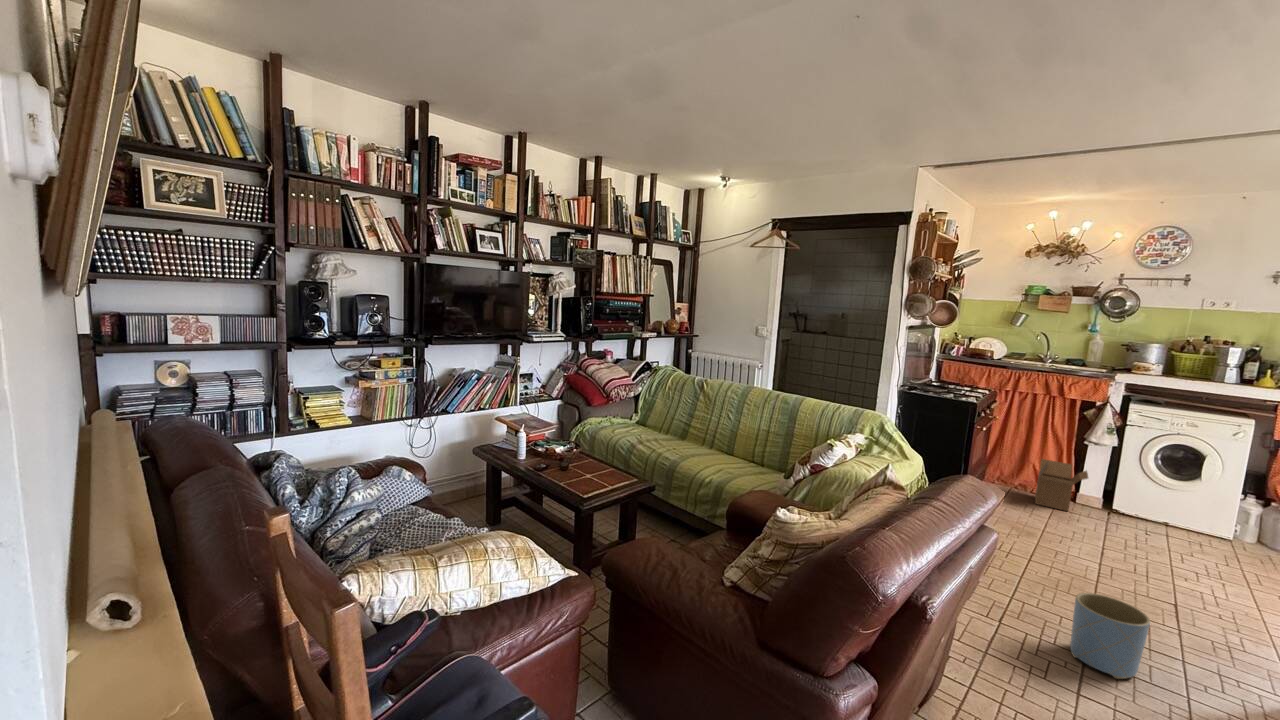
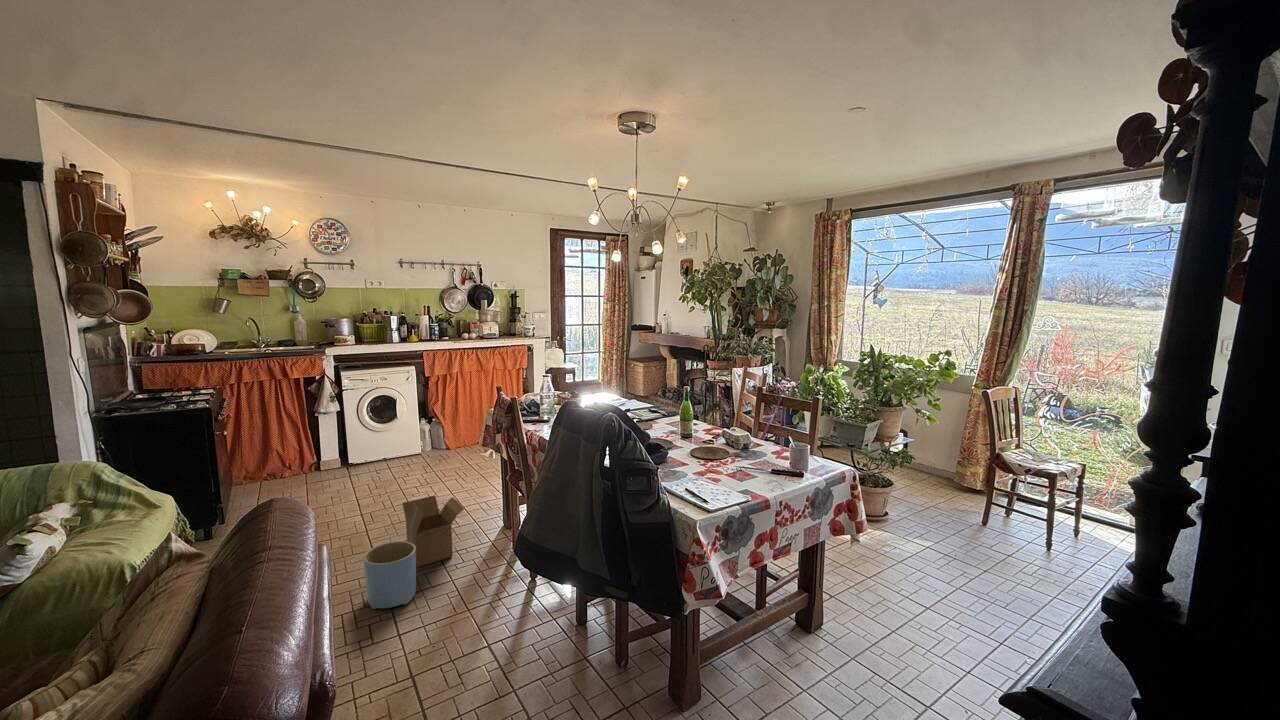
cardboard box: present [1035,459,1088,511] -> present [402,495,464,567]

